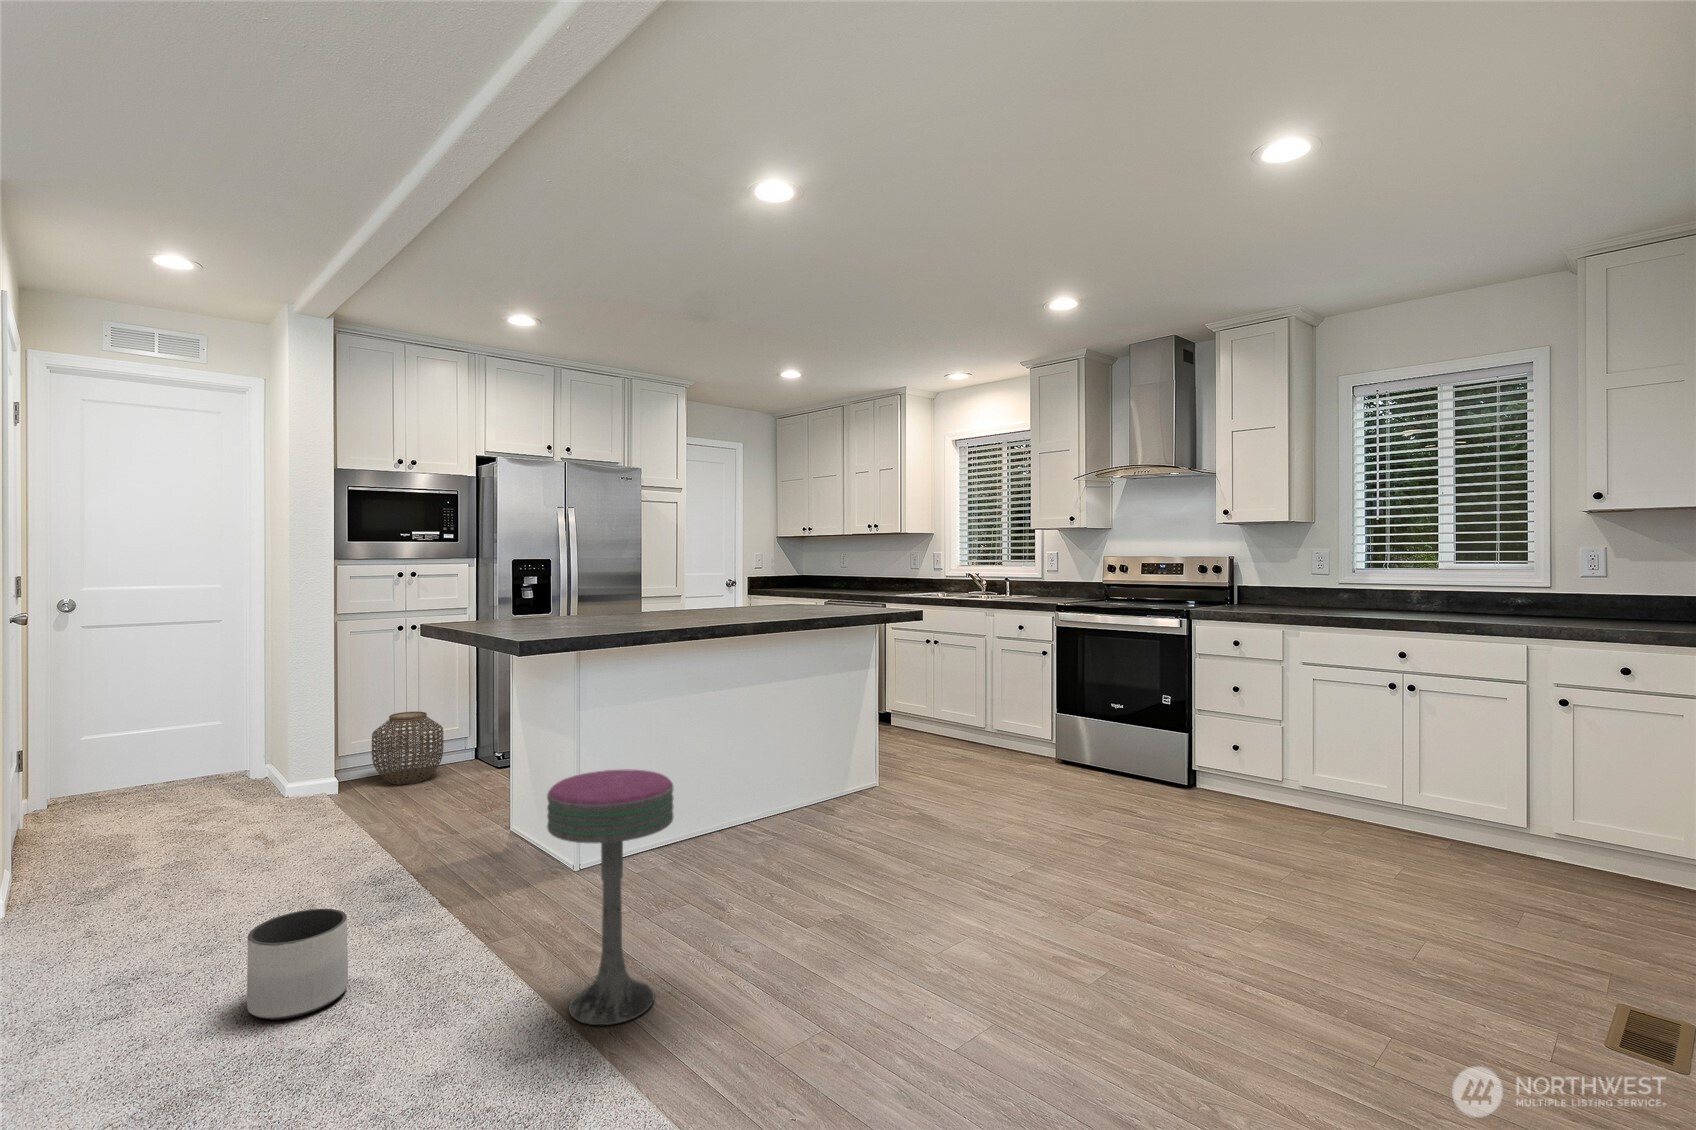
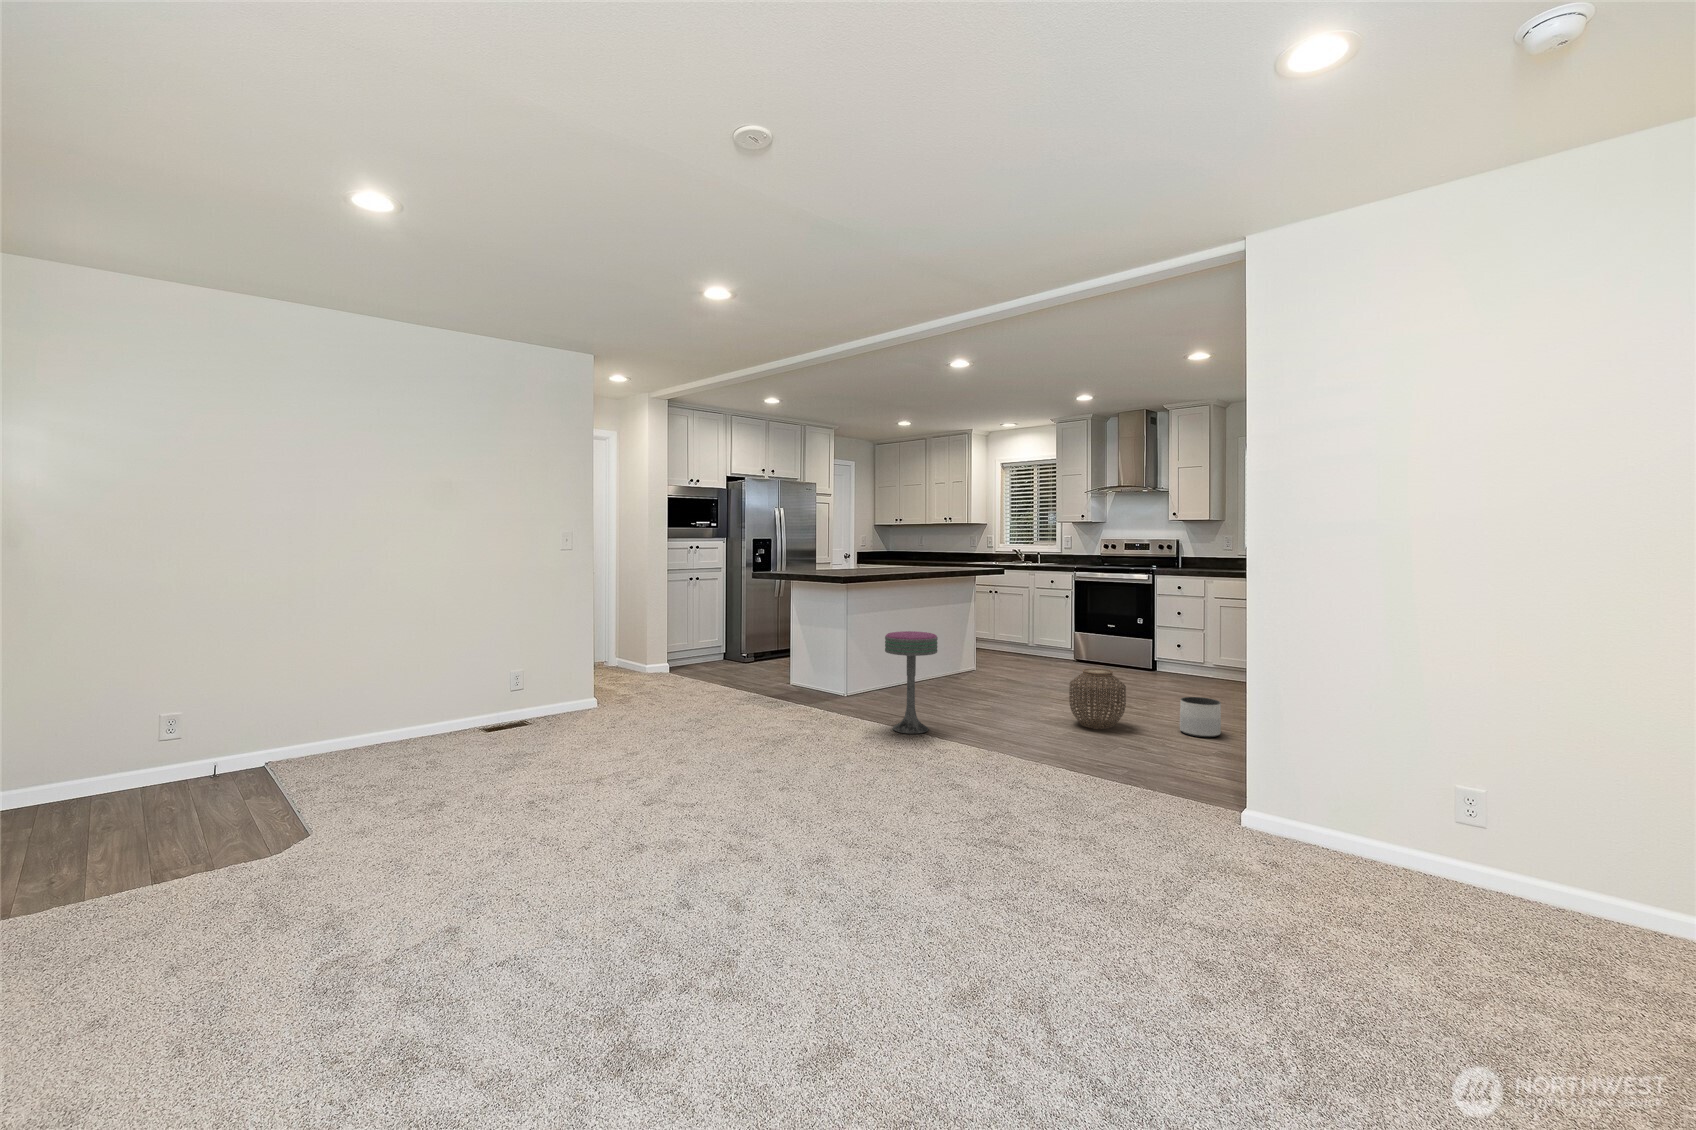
woven basket: present [372,712,444,784] -> present [1069,668,1126,729]
planter: present [247,909,348,1020] -> present [1180,697,1221,737]

